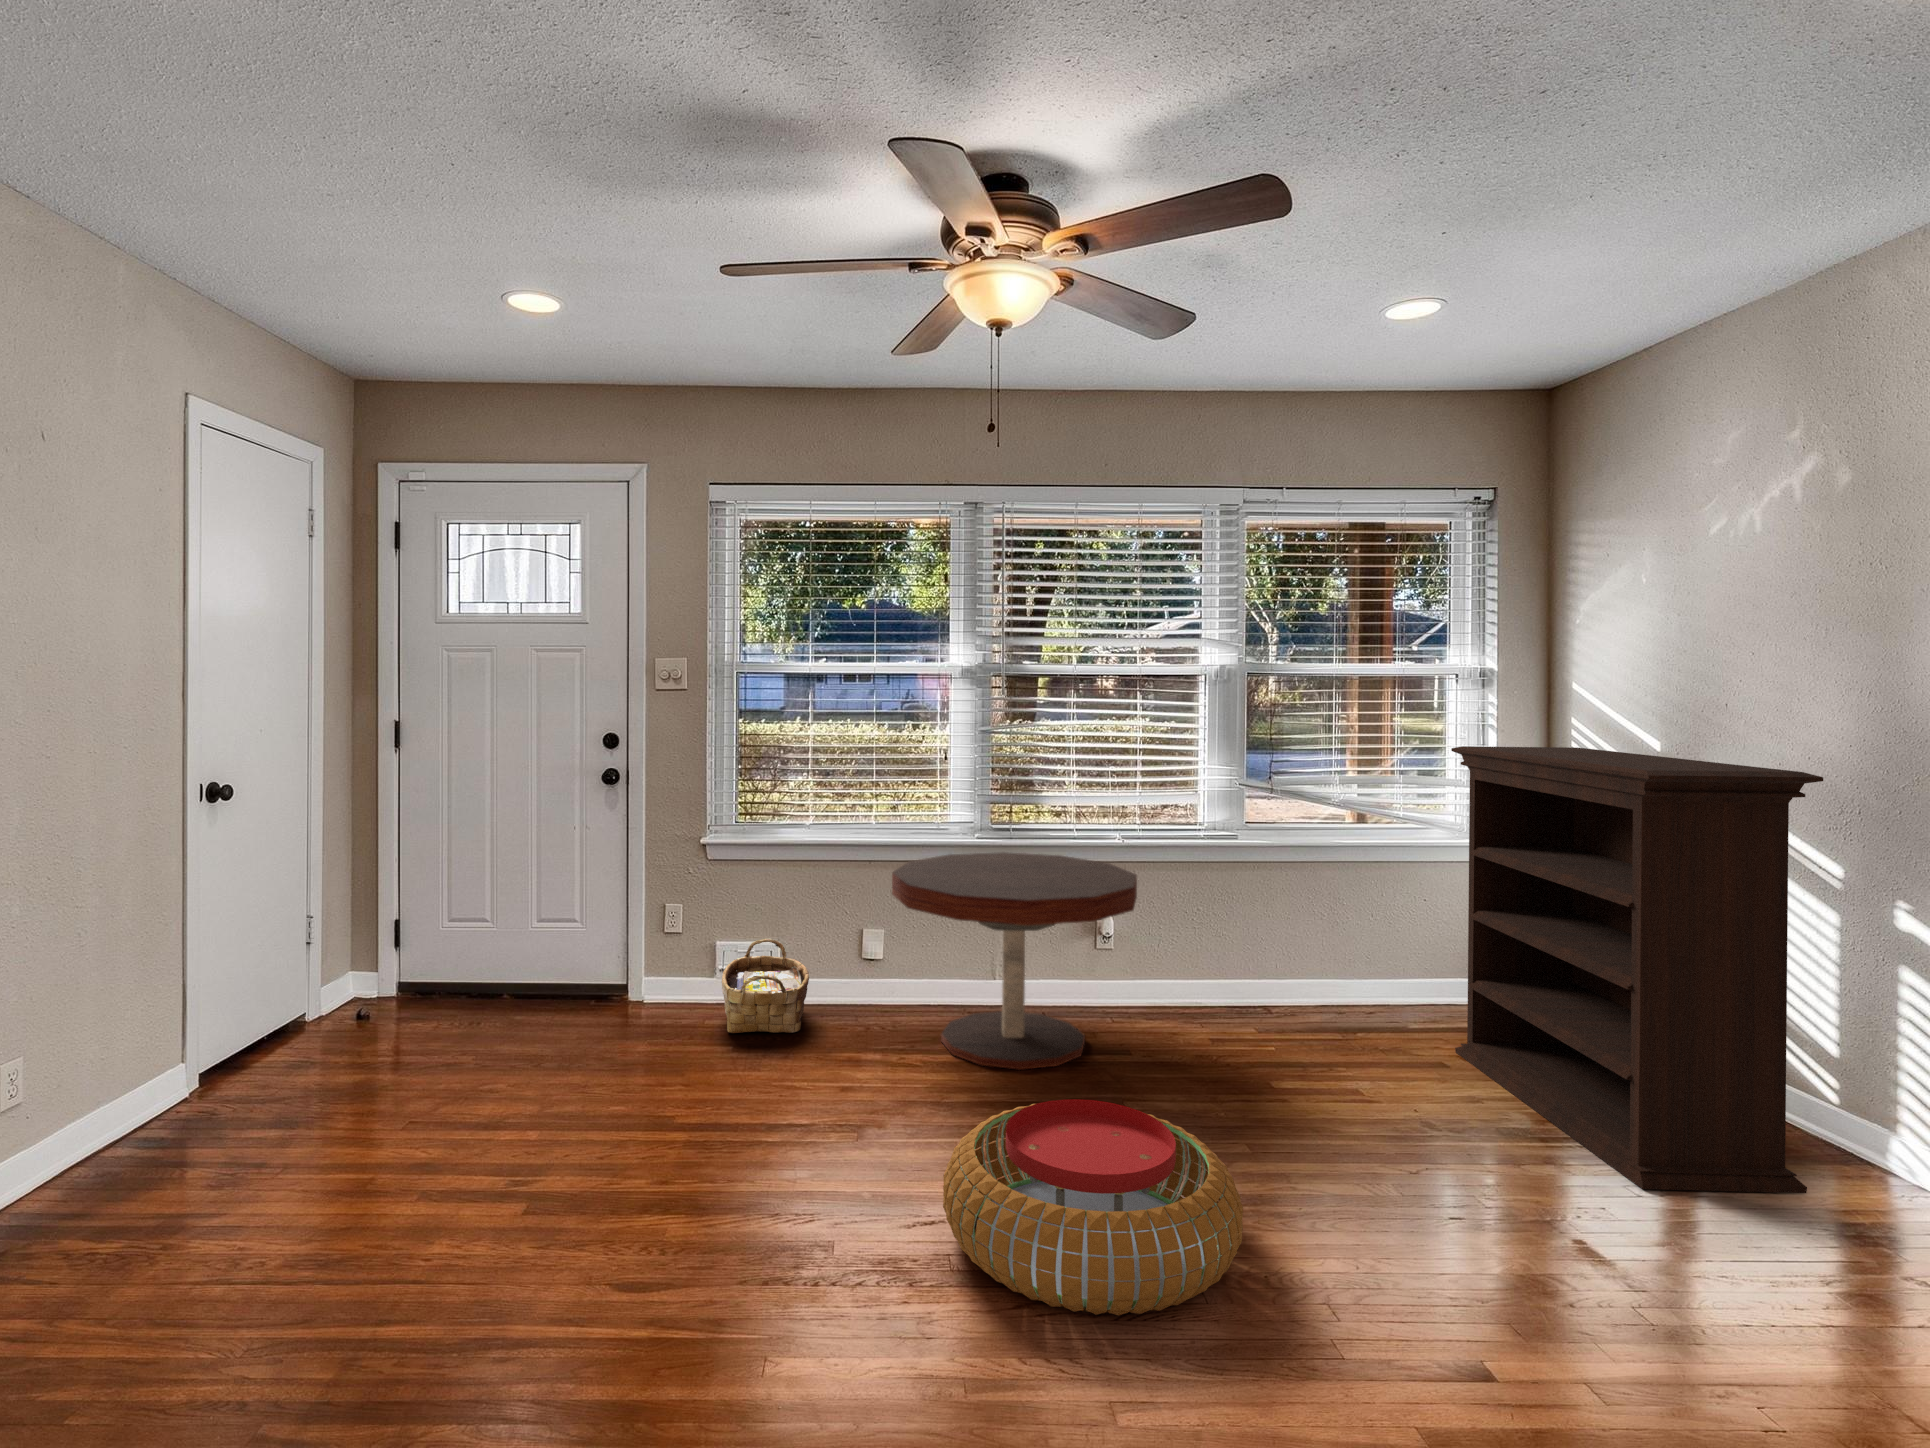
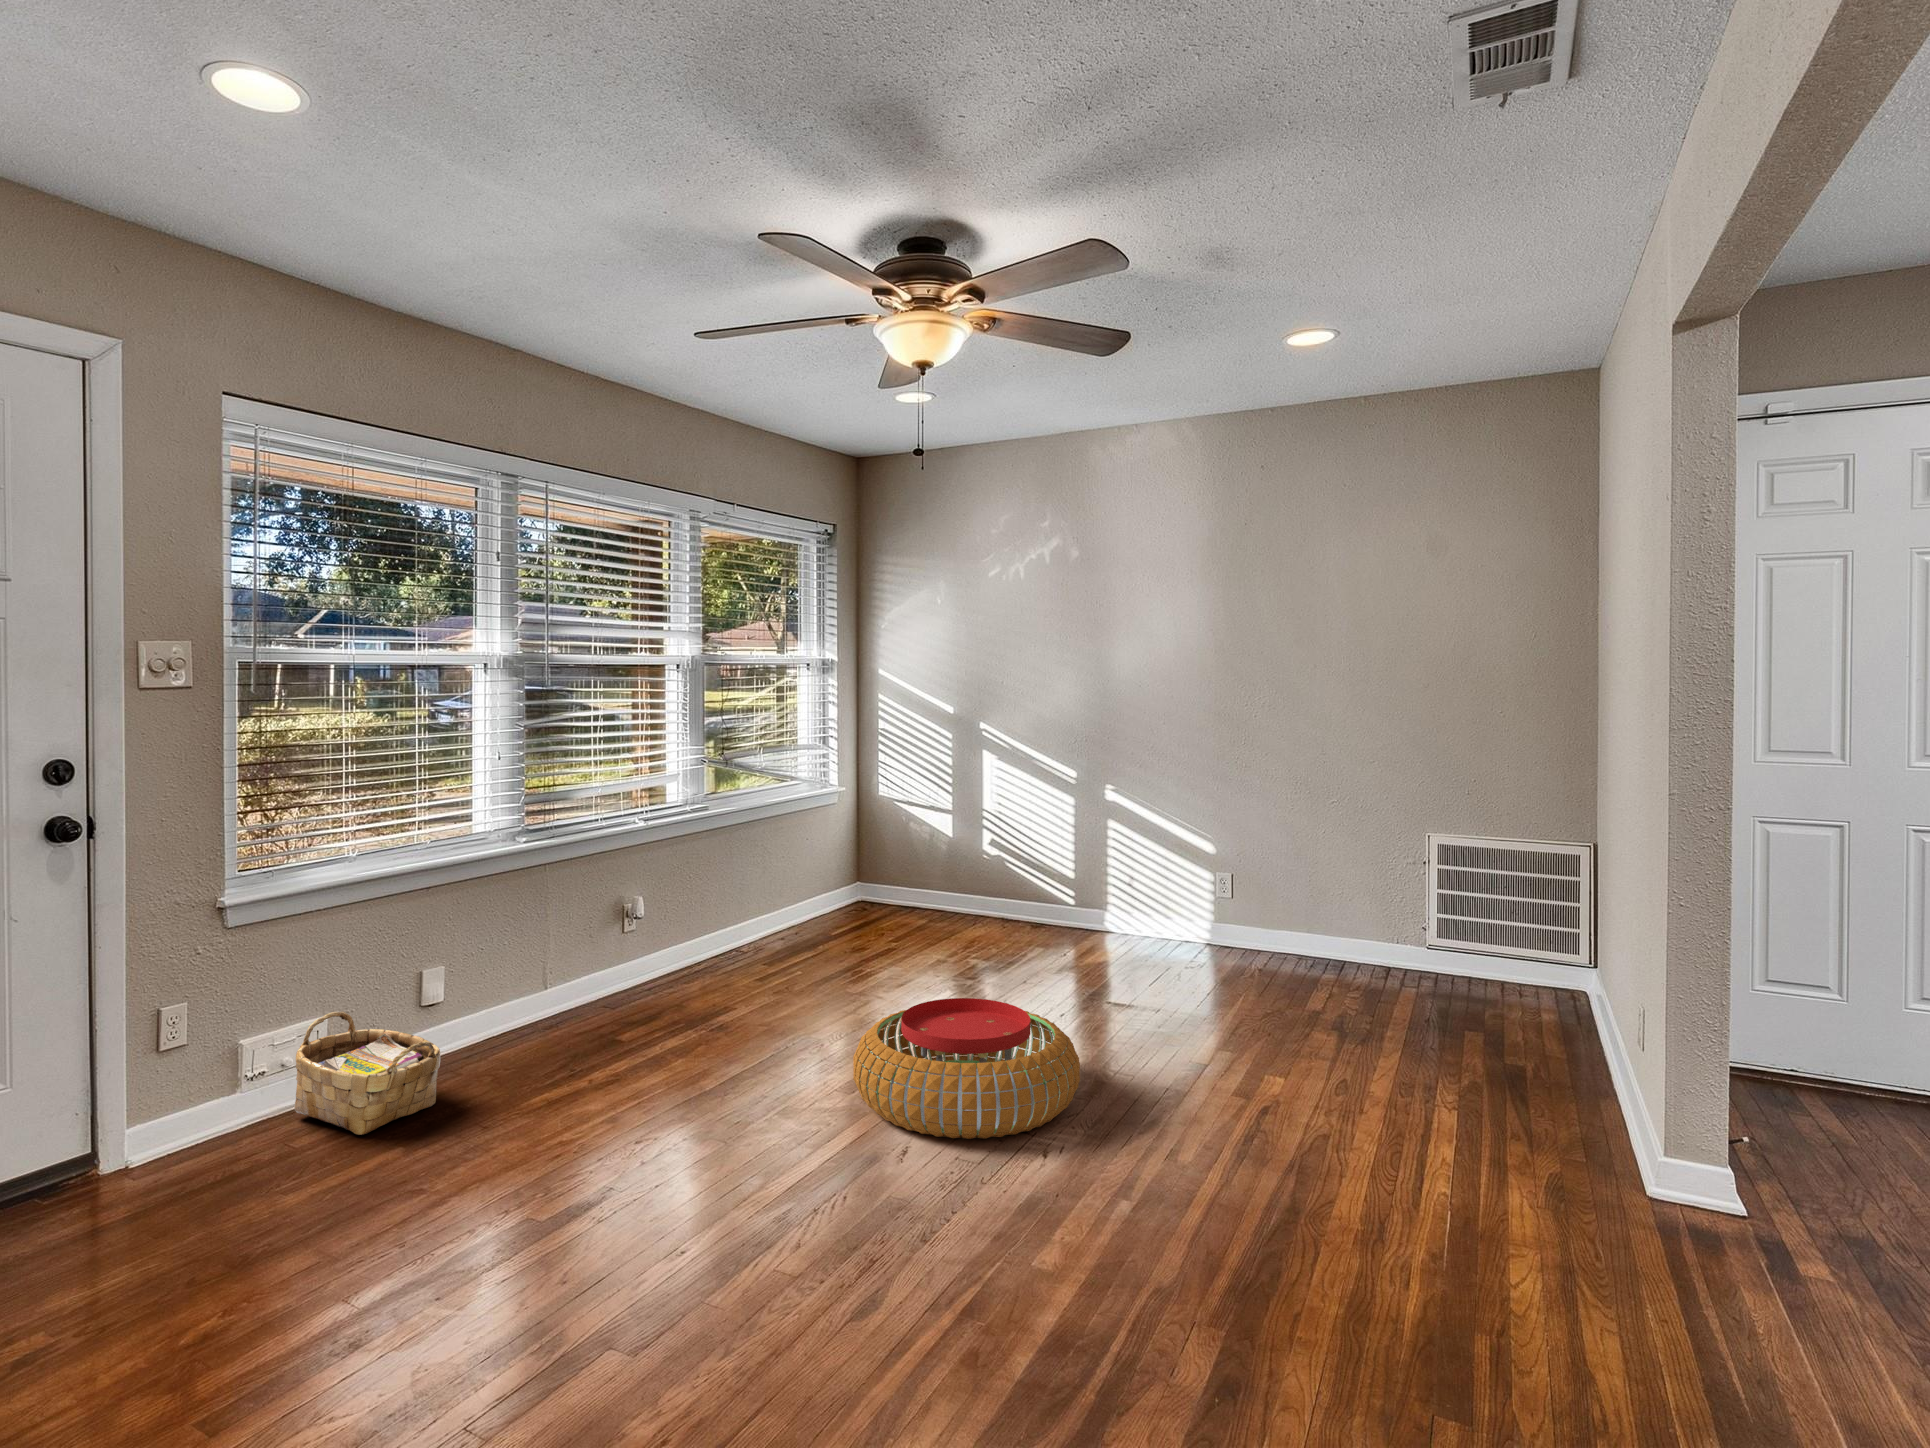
bookshelf: present [1451,746,1823,1193] -> none [881,713,1114,969]
coffee table: present [892,852,1137,1070] -> none [515,844,766,1058]

